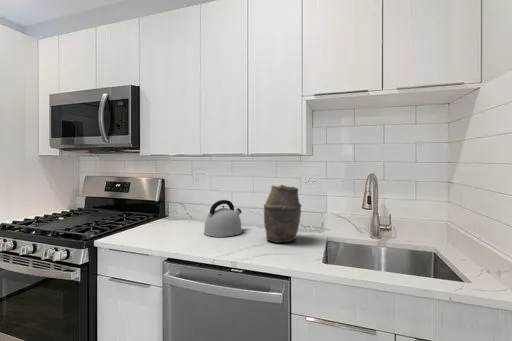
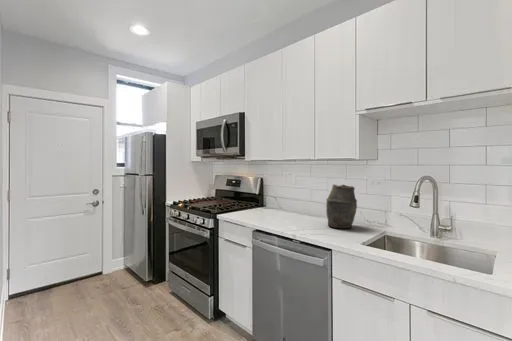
kettle: present [204,200,242,237] -> none [285,194,315,221]

